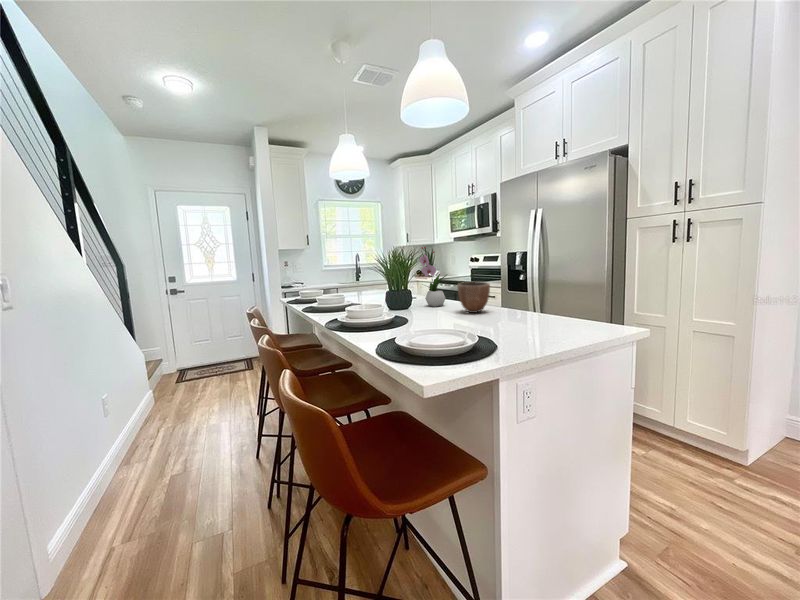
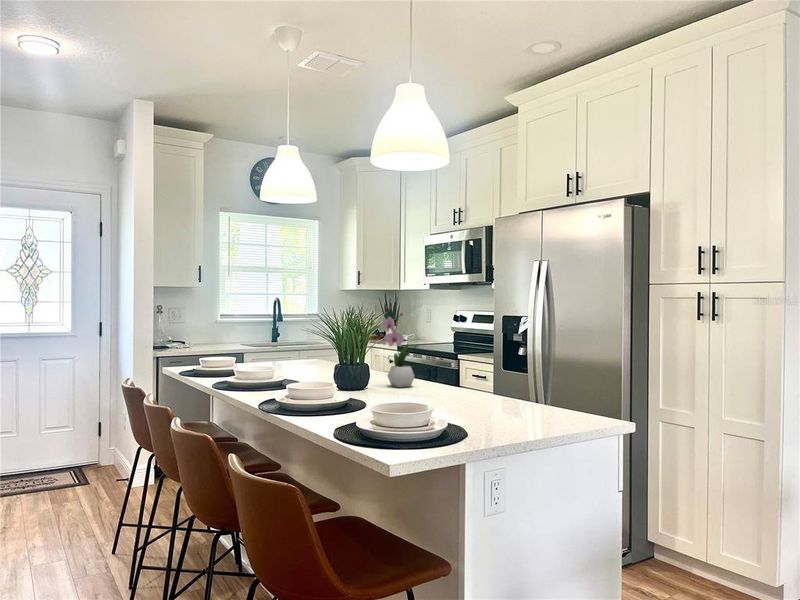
decorative bowl: present [458,282,490,313] -> none [431,357,471,397]

